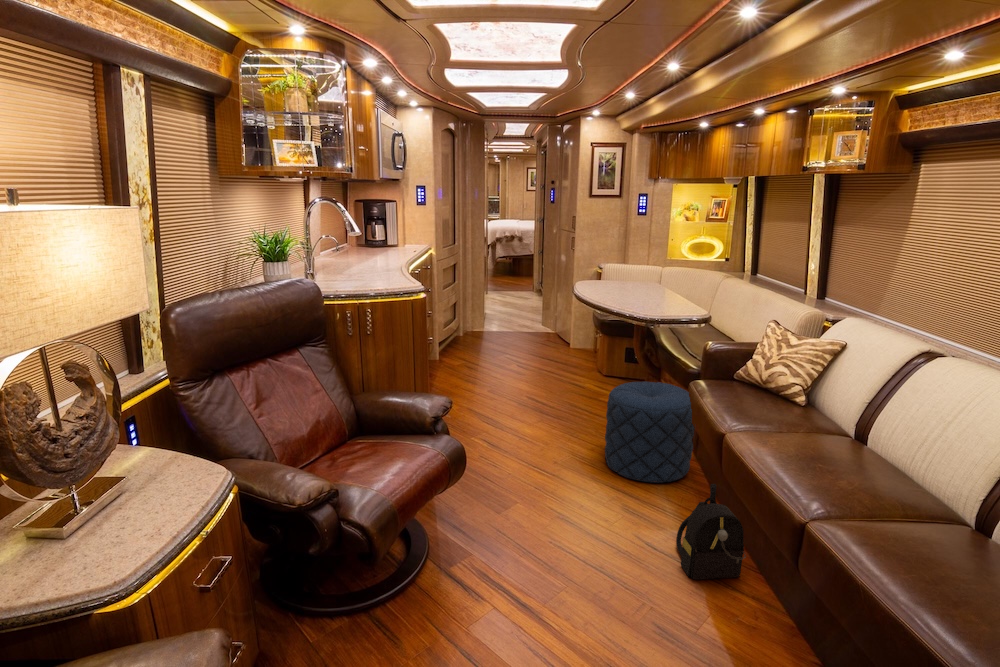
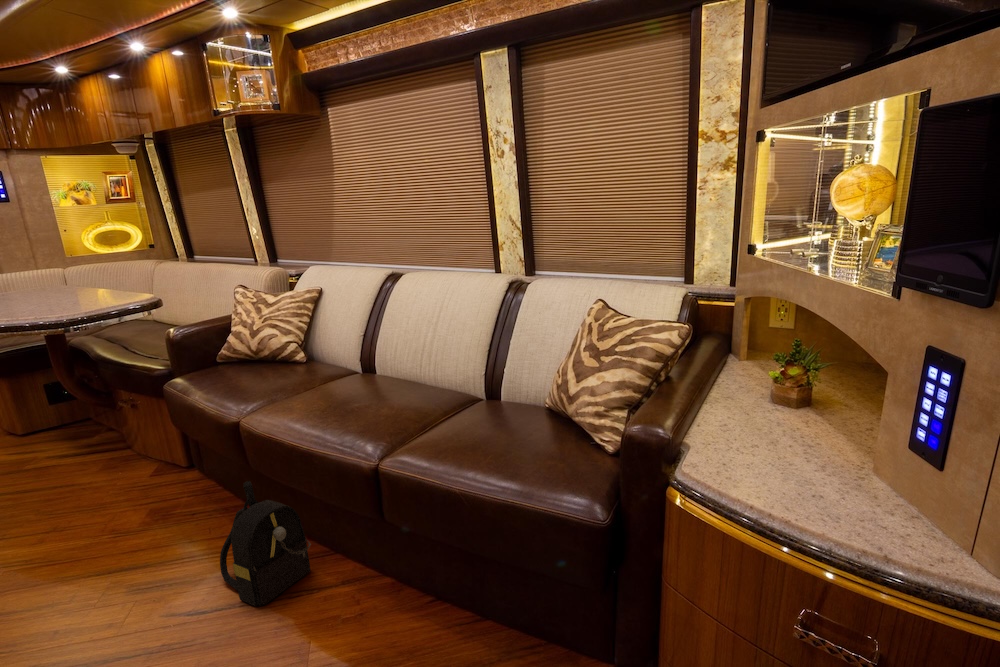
pouf: present [605,382,695,483] -> none [47,396,199,541]

